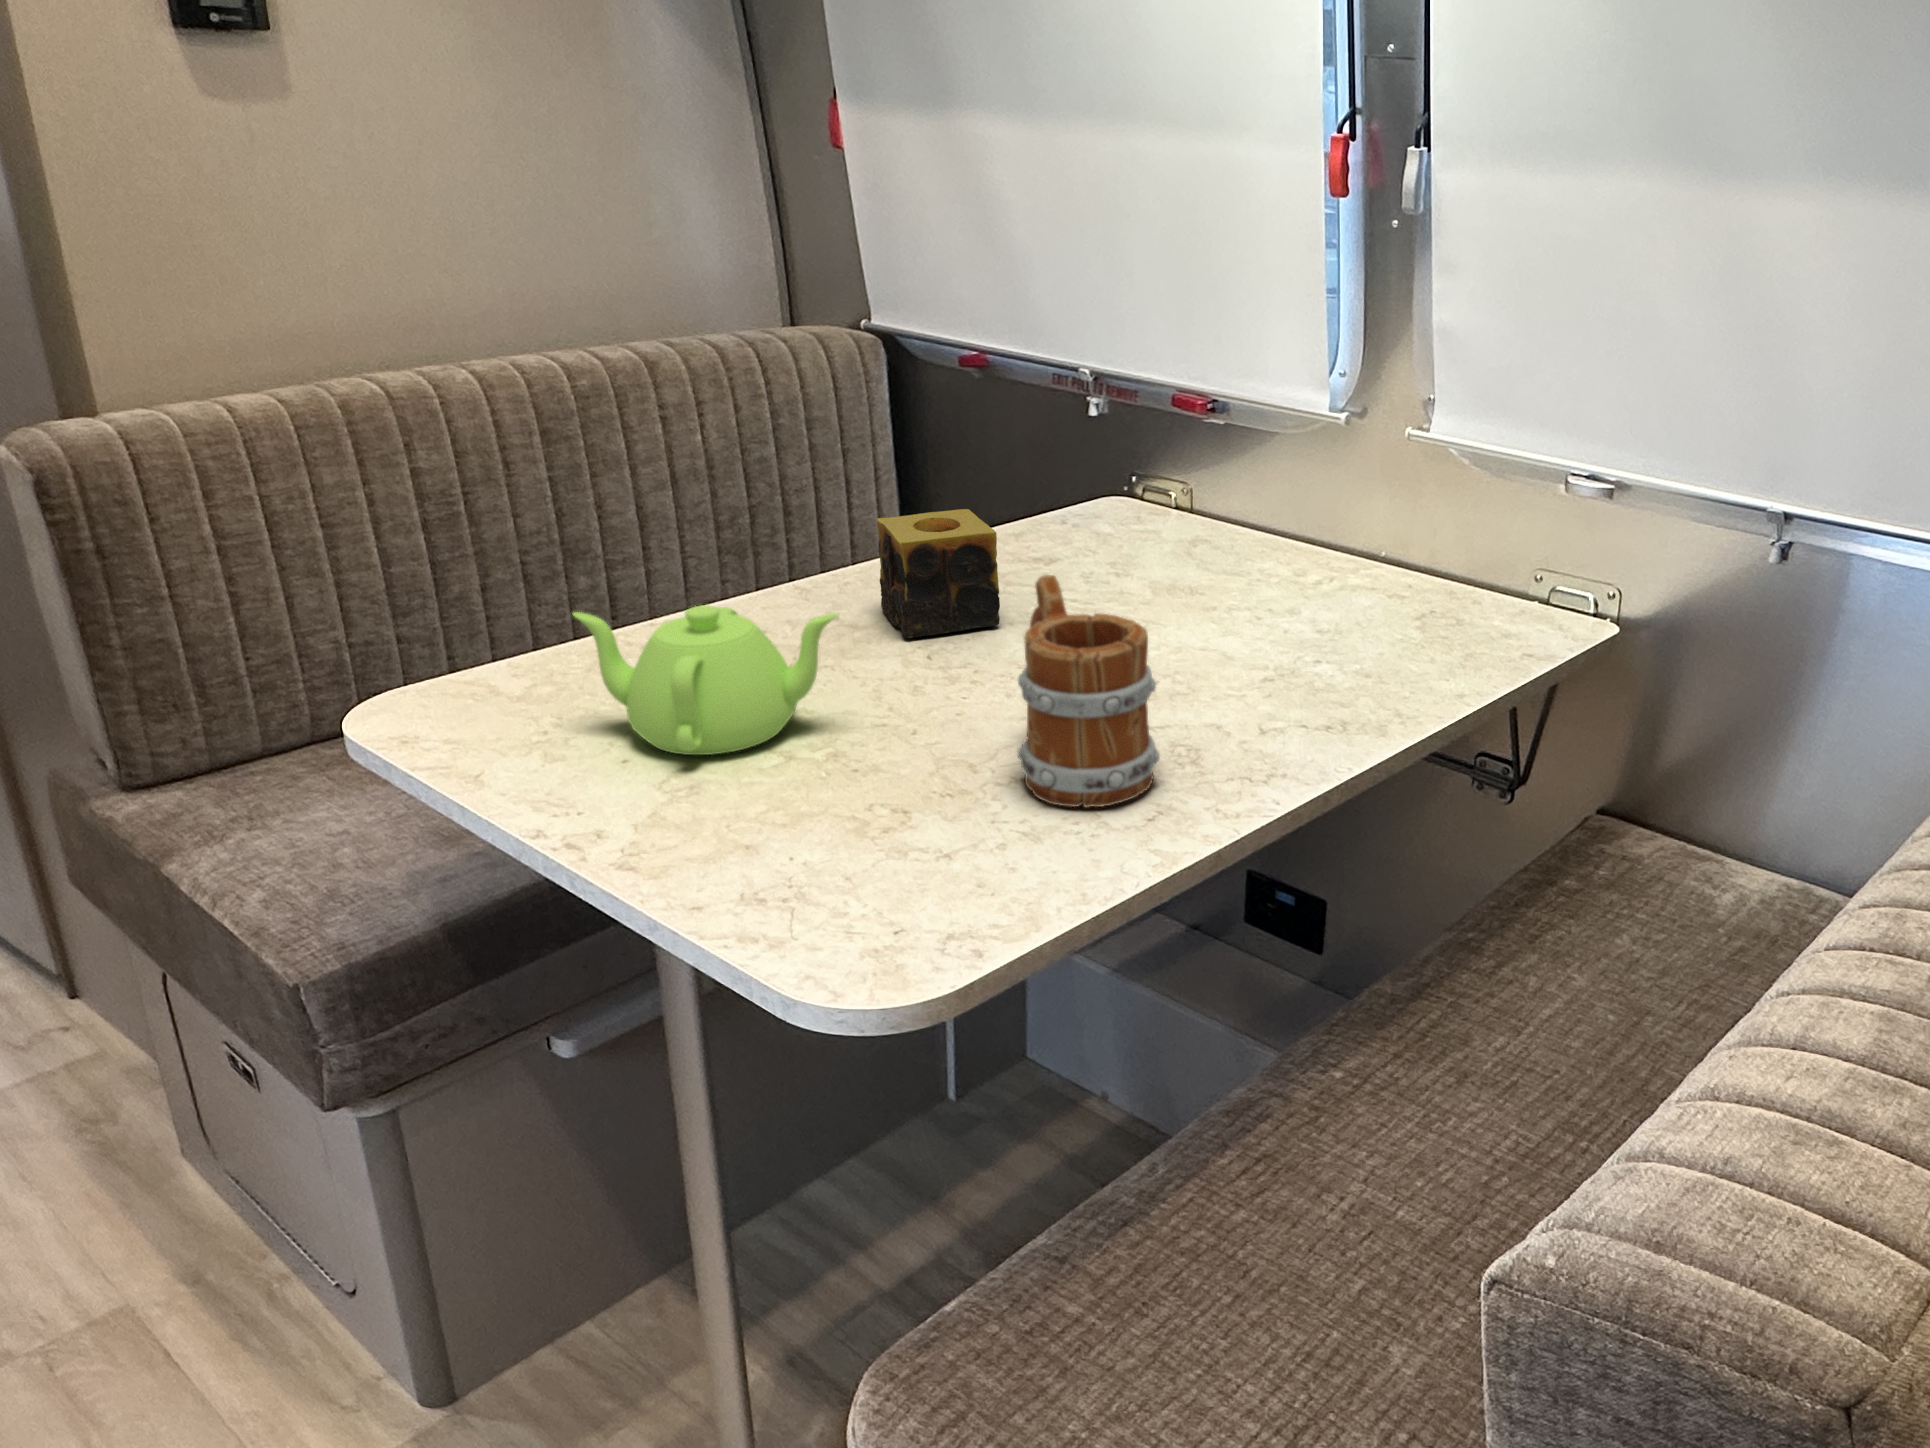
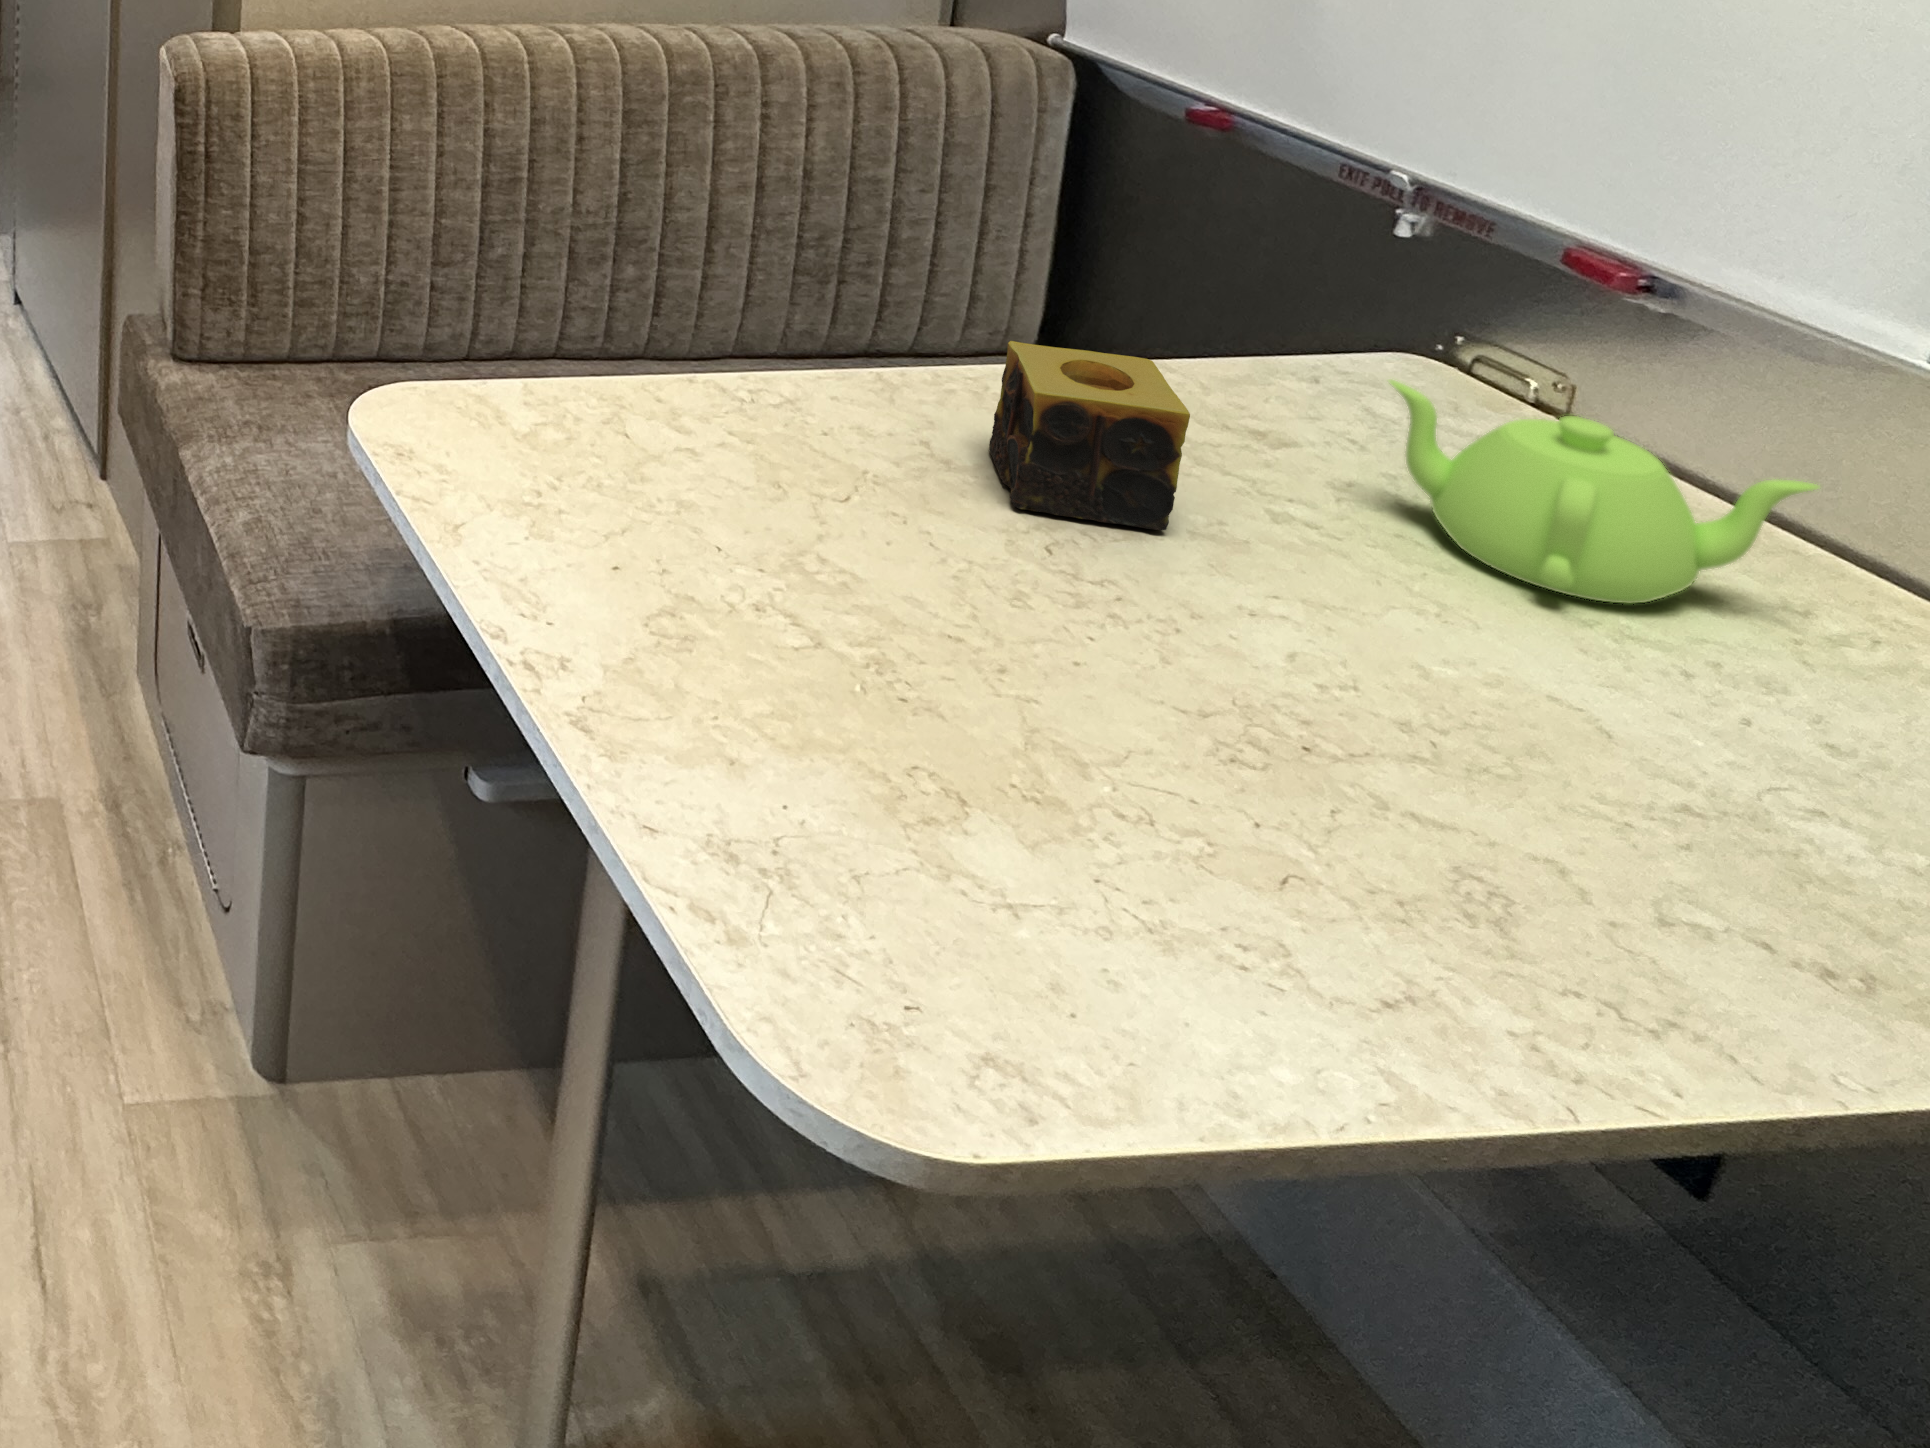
mug: present [1017,575,1160,807] -> none [1153,554,1436,946]
teapot: present [573,605,838,755] -> present [1389,380,1819,604]

